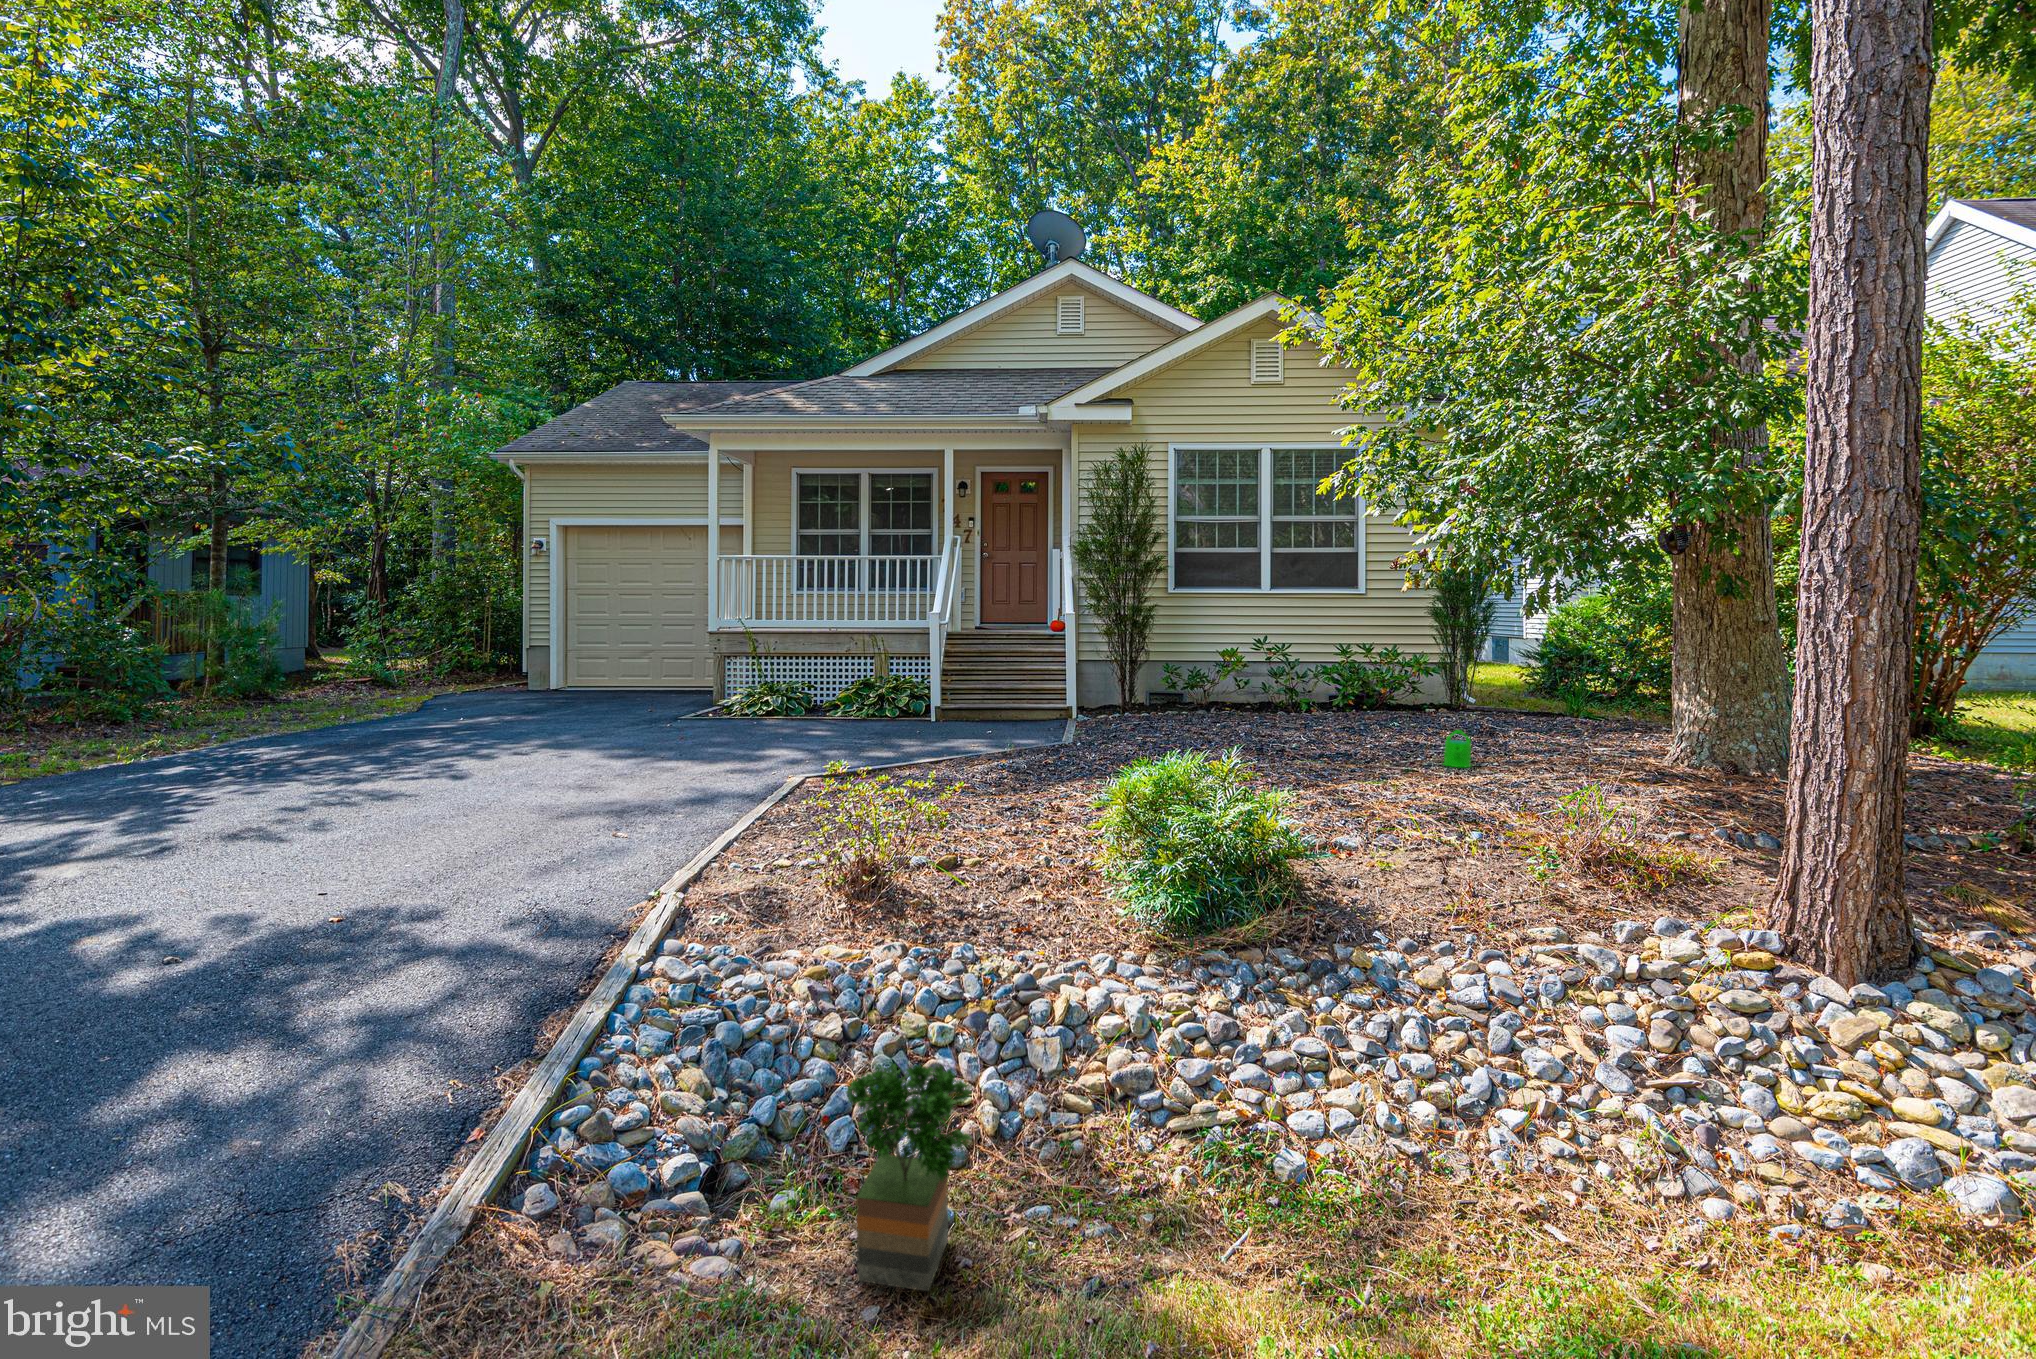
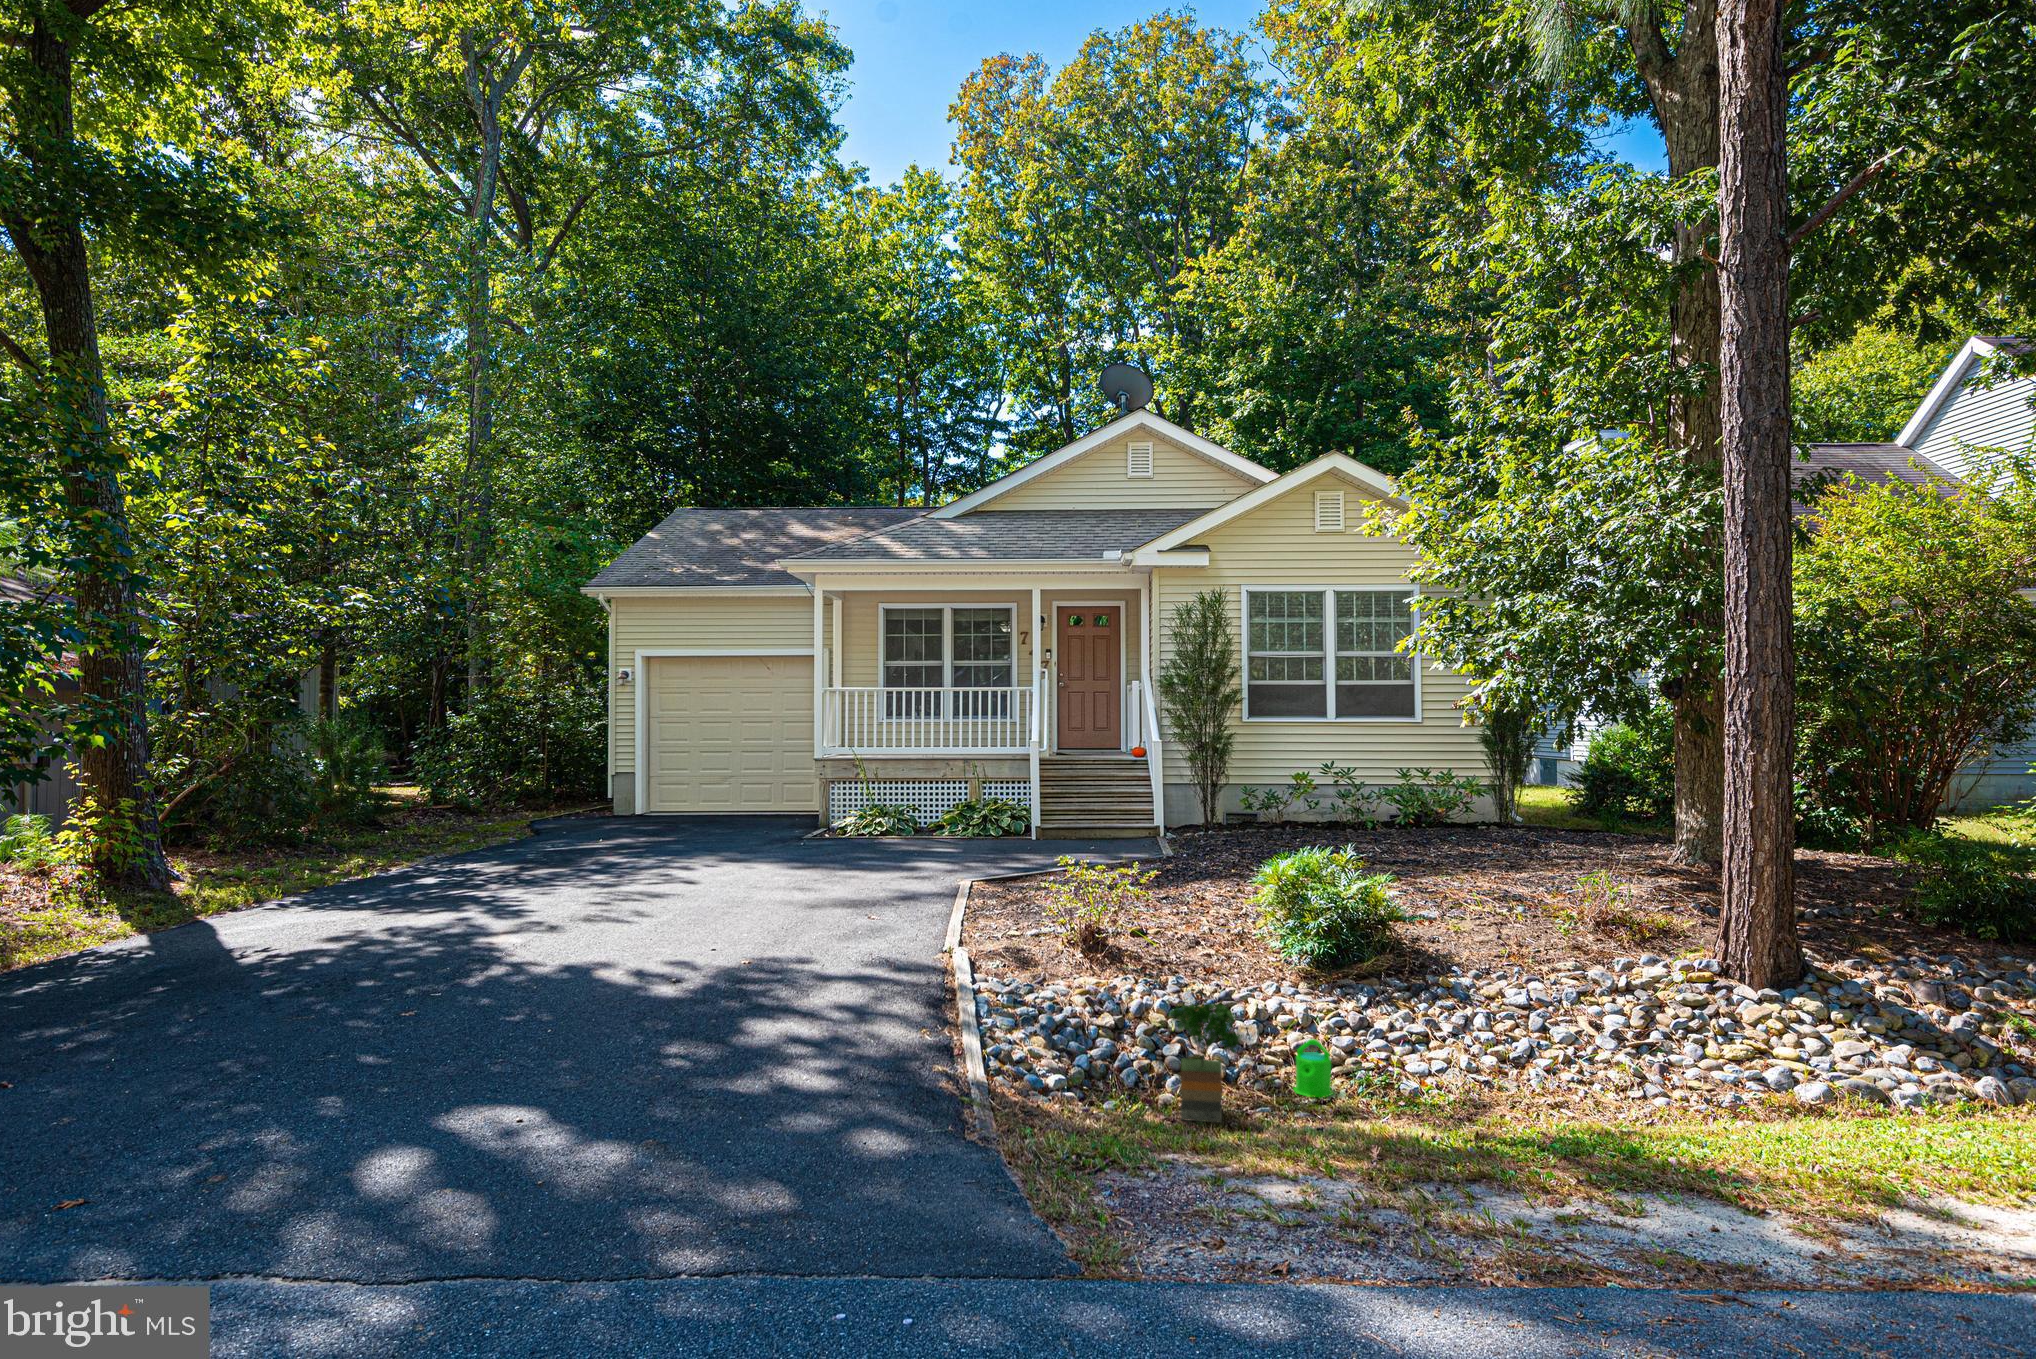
watering can: present [1443,730,1471,768] -> present [1294,1039,1334,1097]

